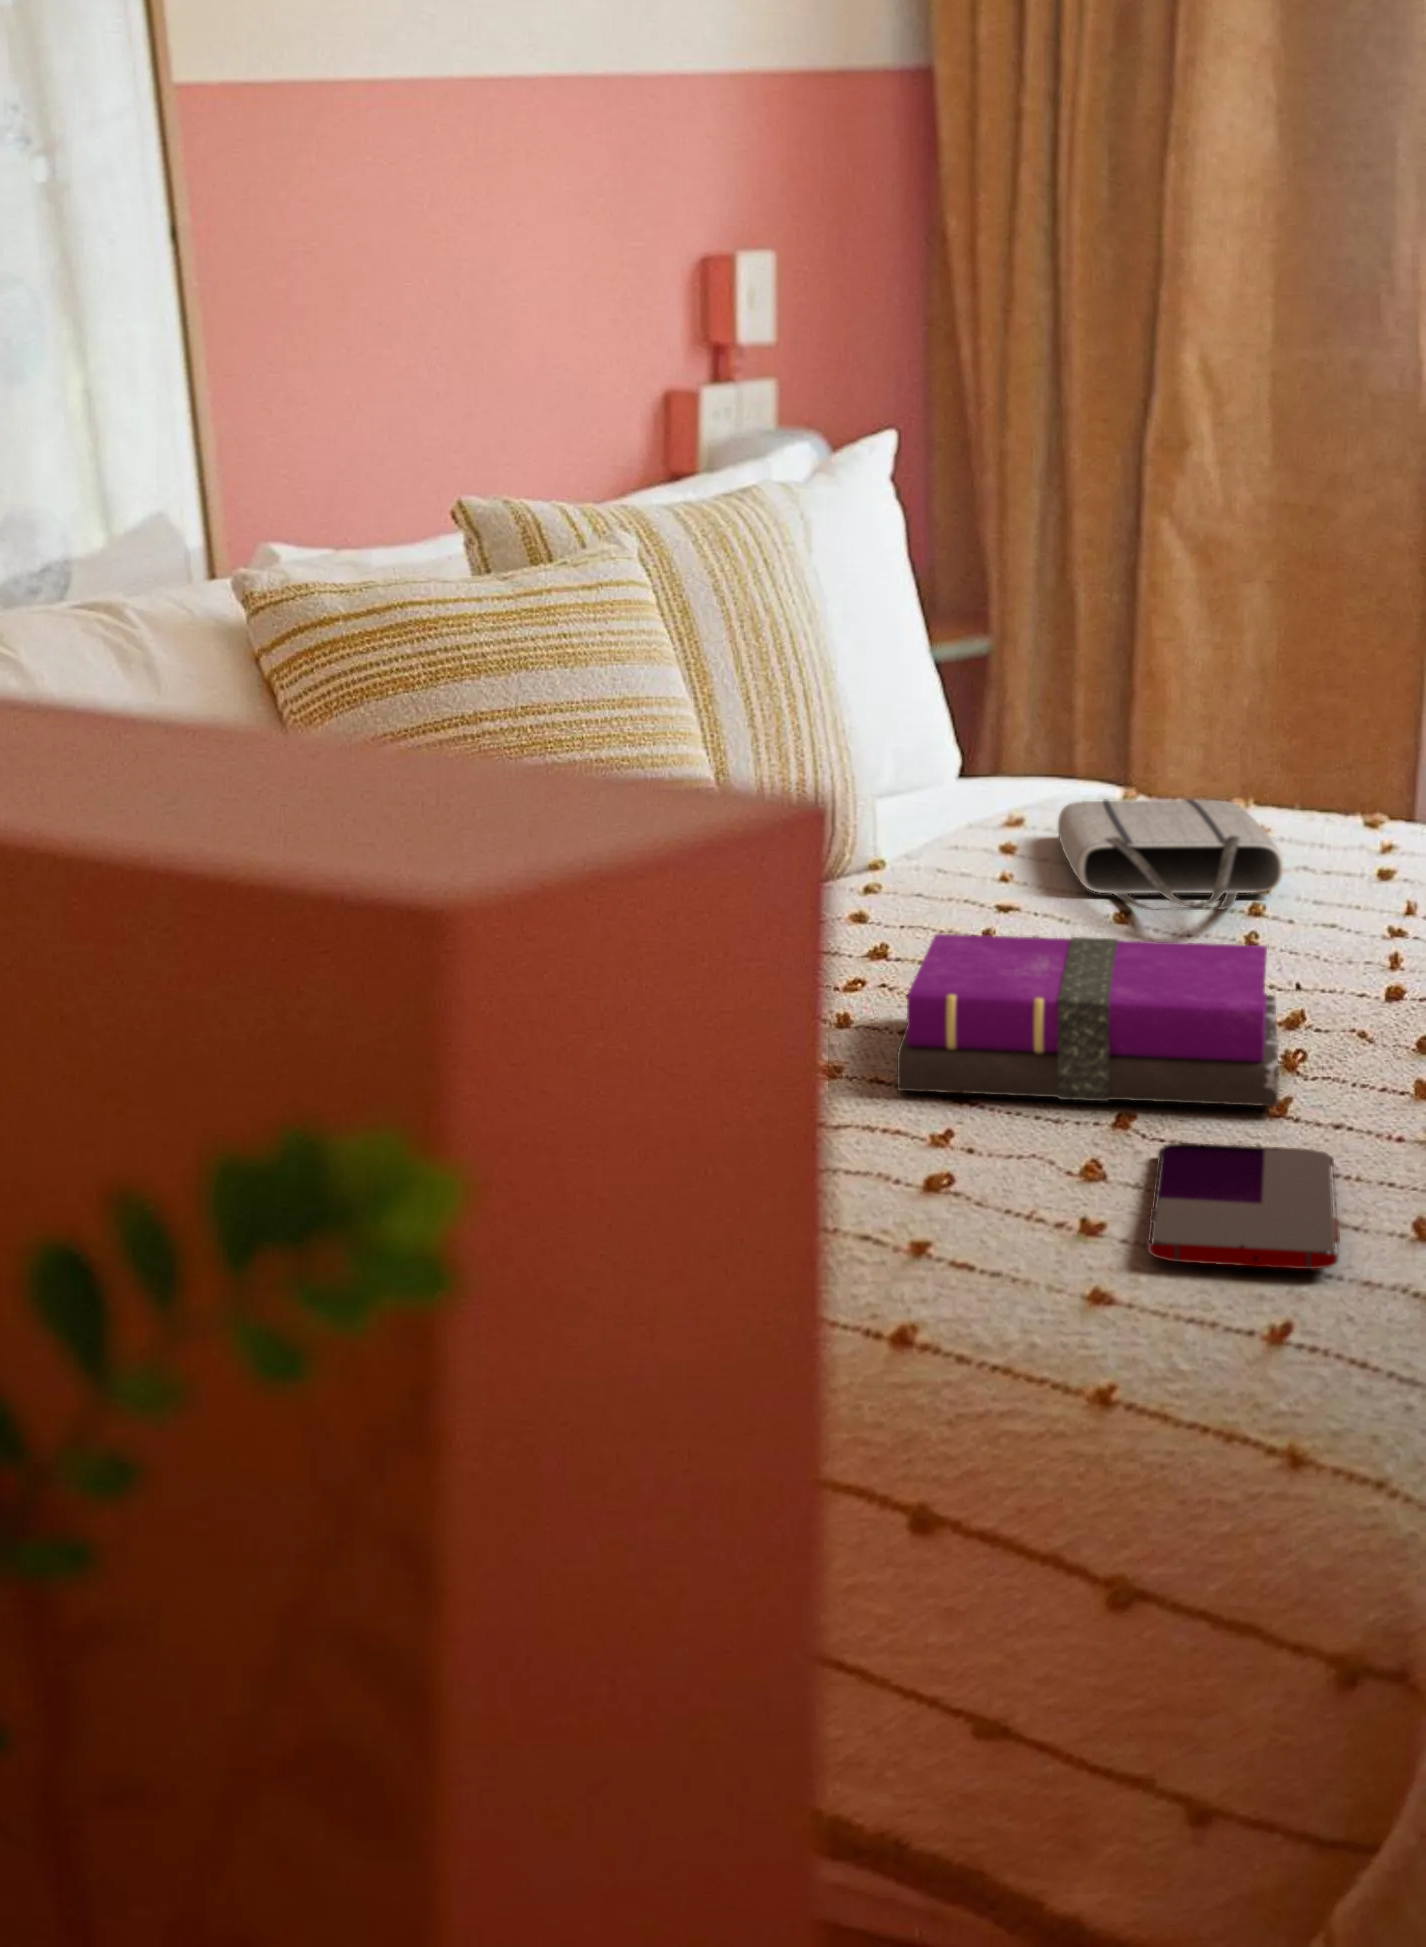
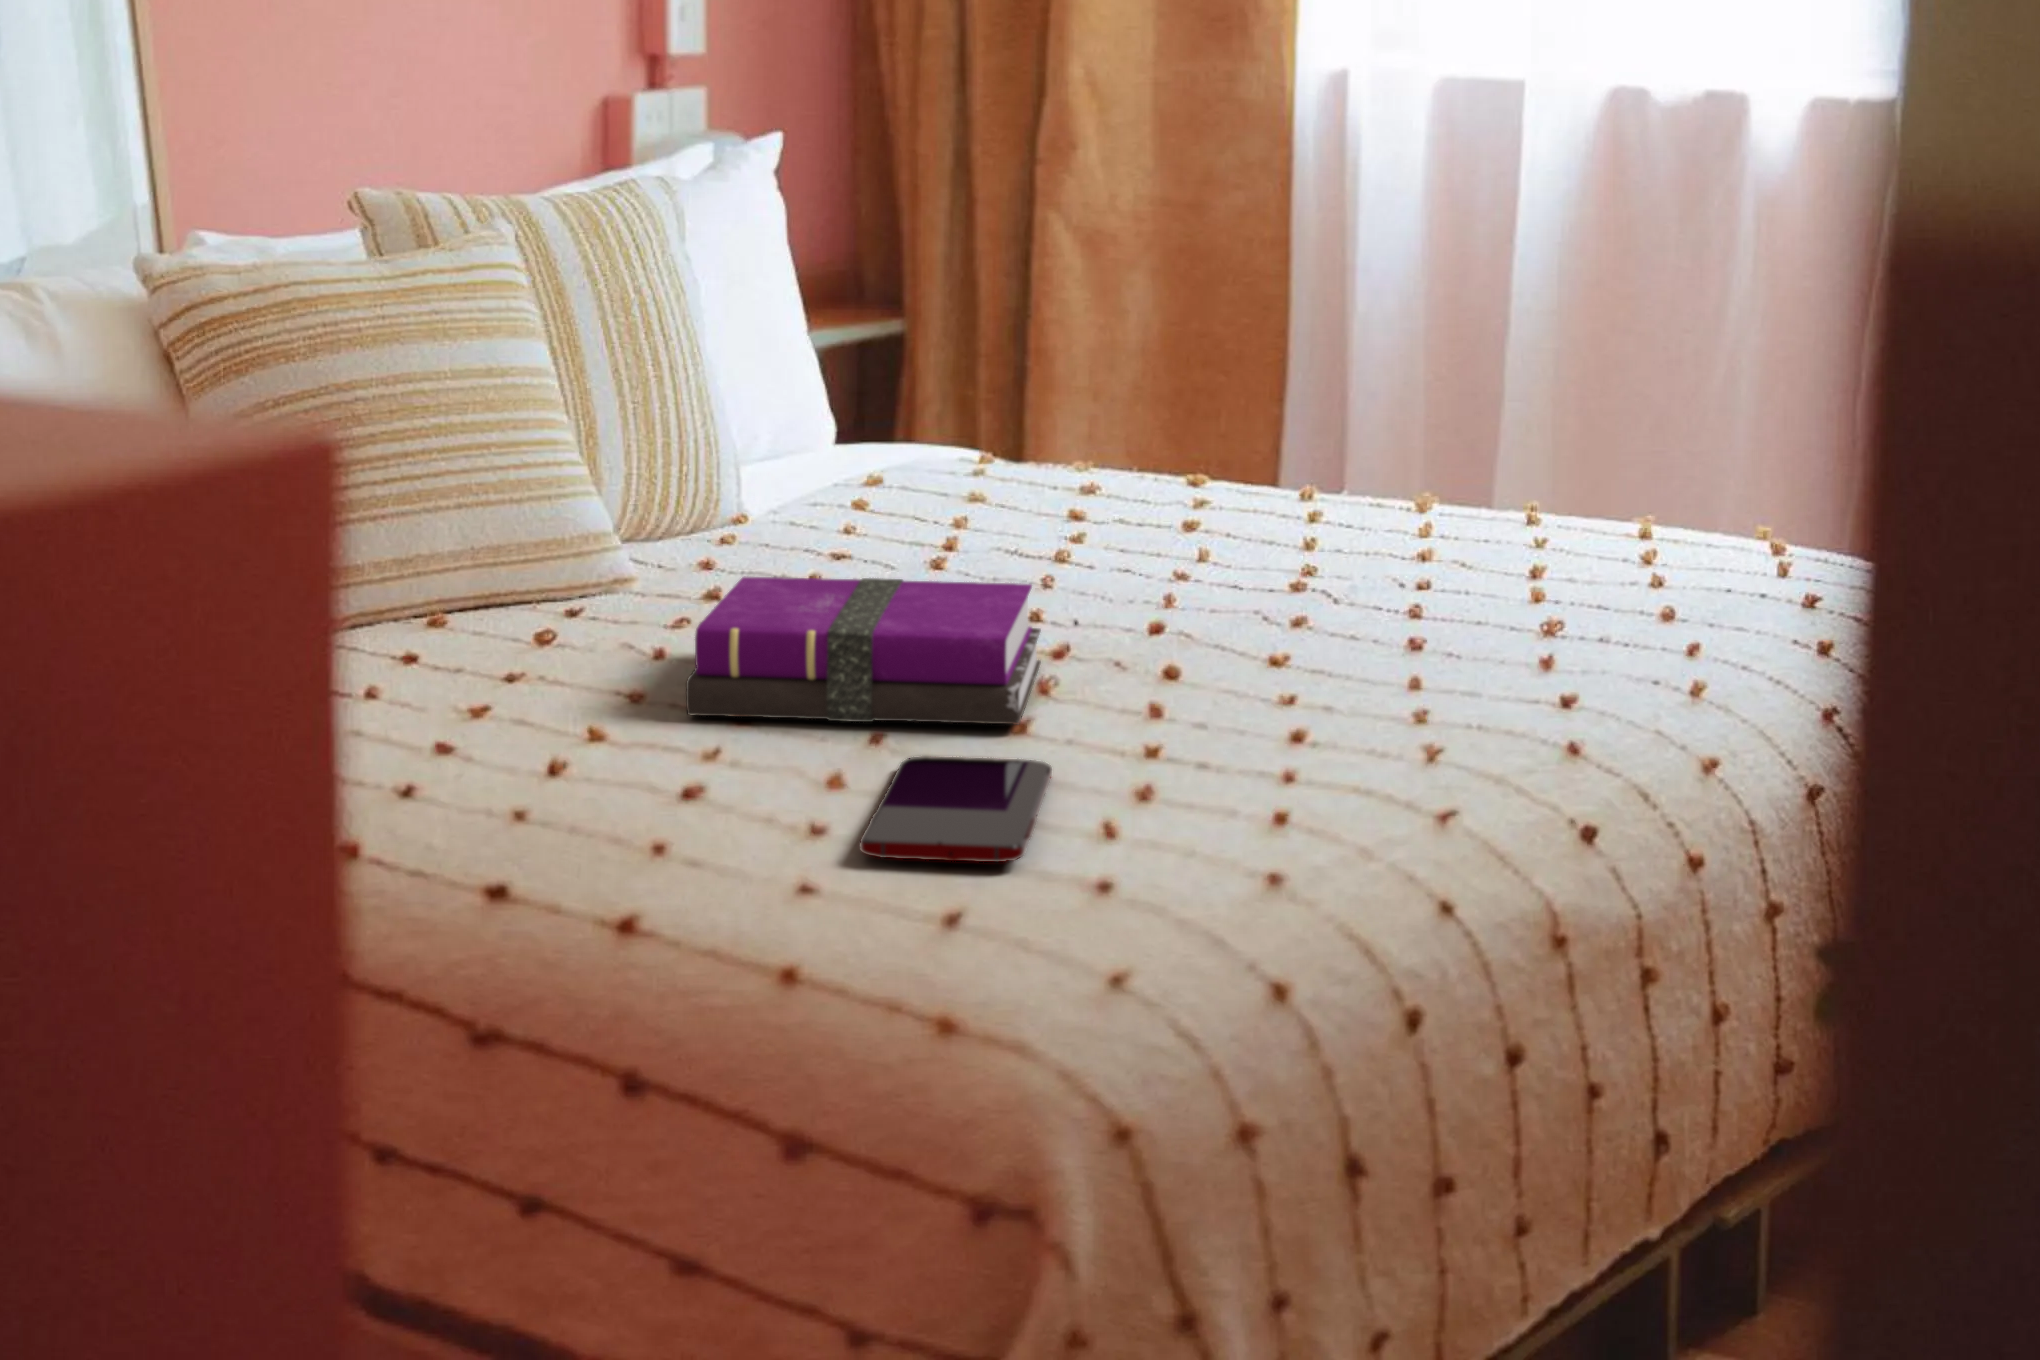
tote bag: present [1058,799,1284,910] -> none [905,462,1091,557]

